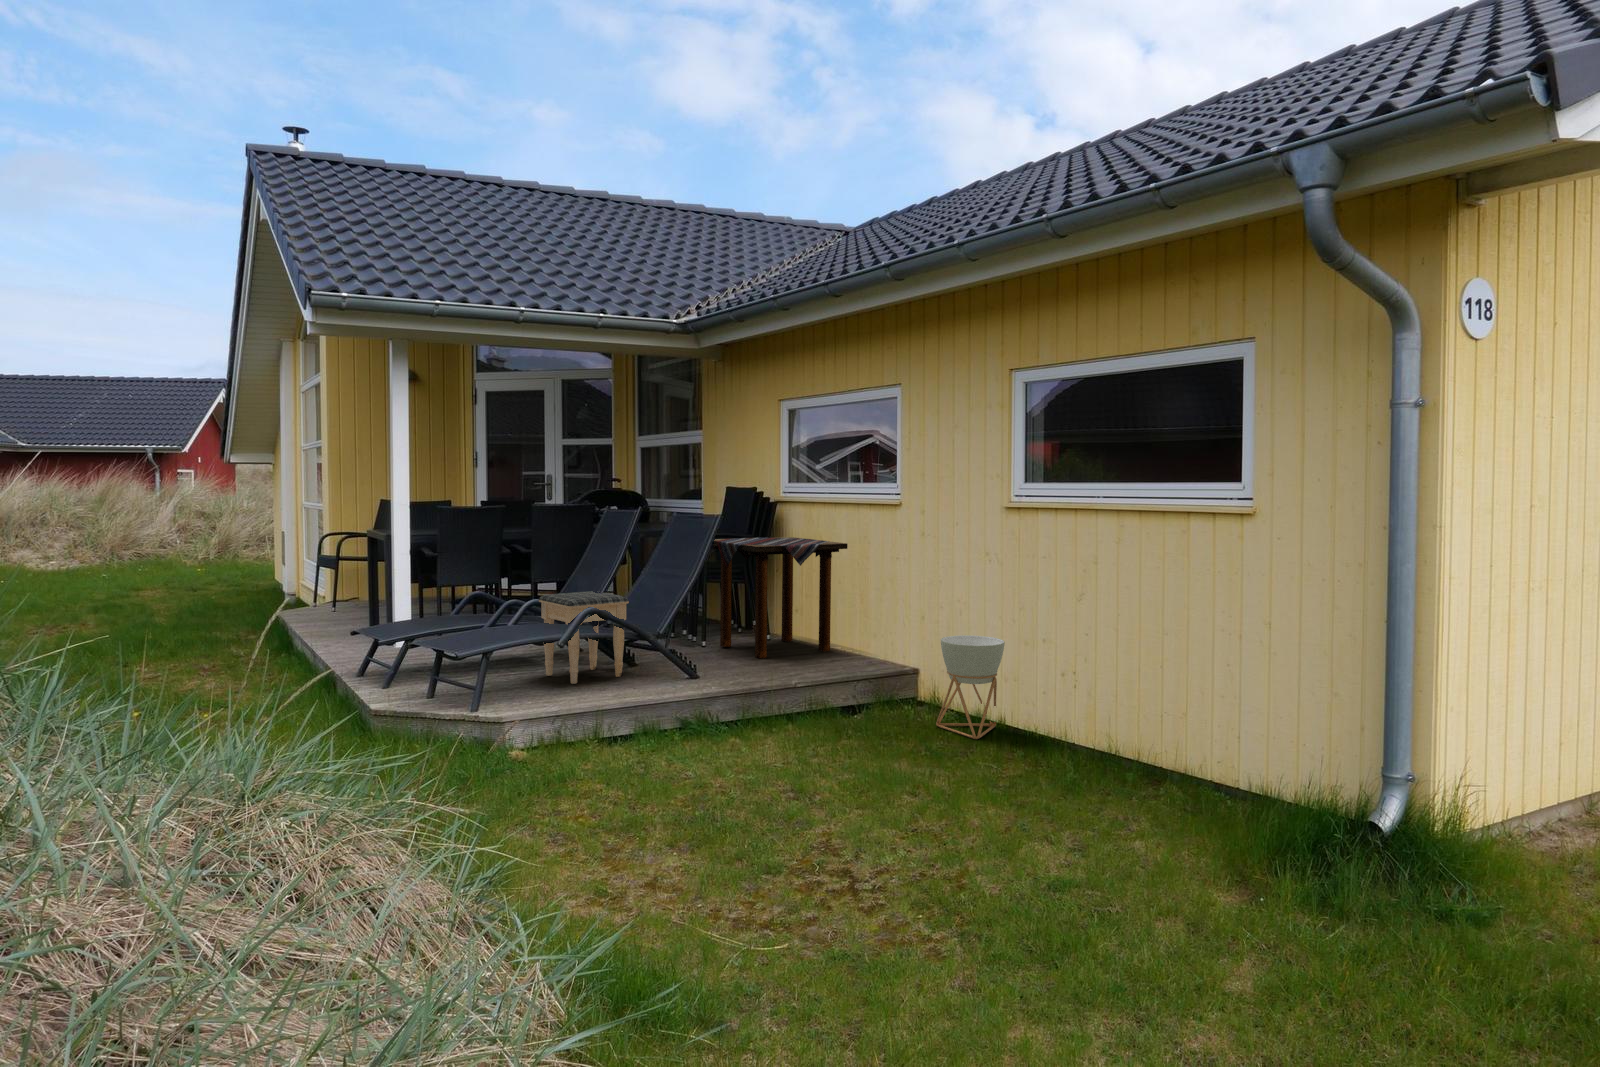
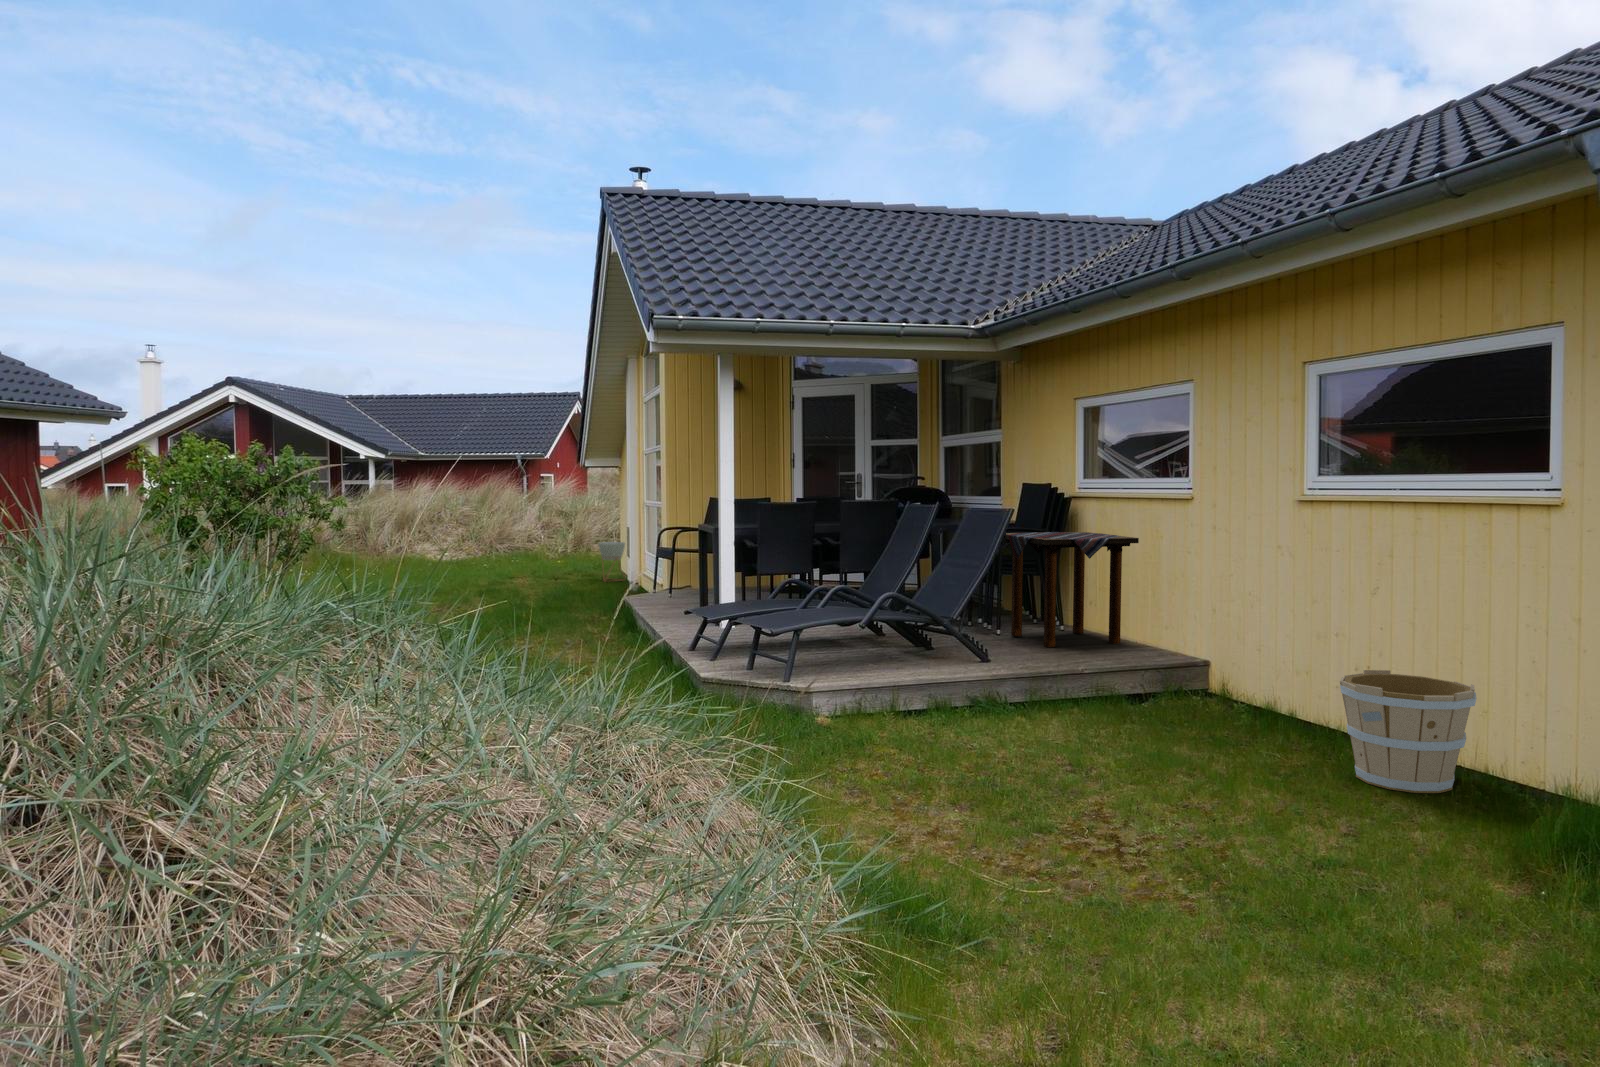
footstool: present [539,591,629,684] -> none [843,579,923,662]
planter: present [936,635,1005,739] -> present [599,542,625,582]
wooden bucket: none [1055,675,1177,796] -> present [1340,670,1477,793]

